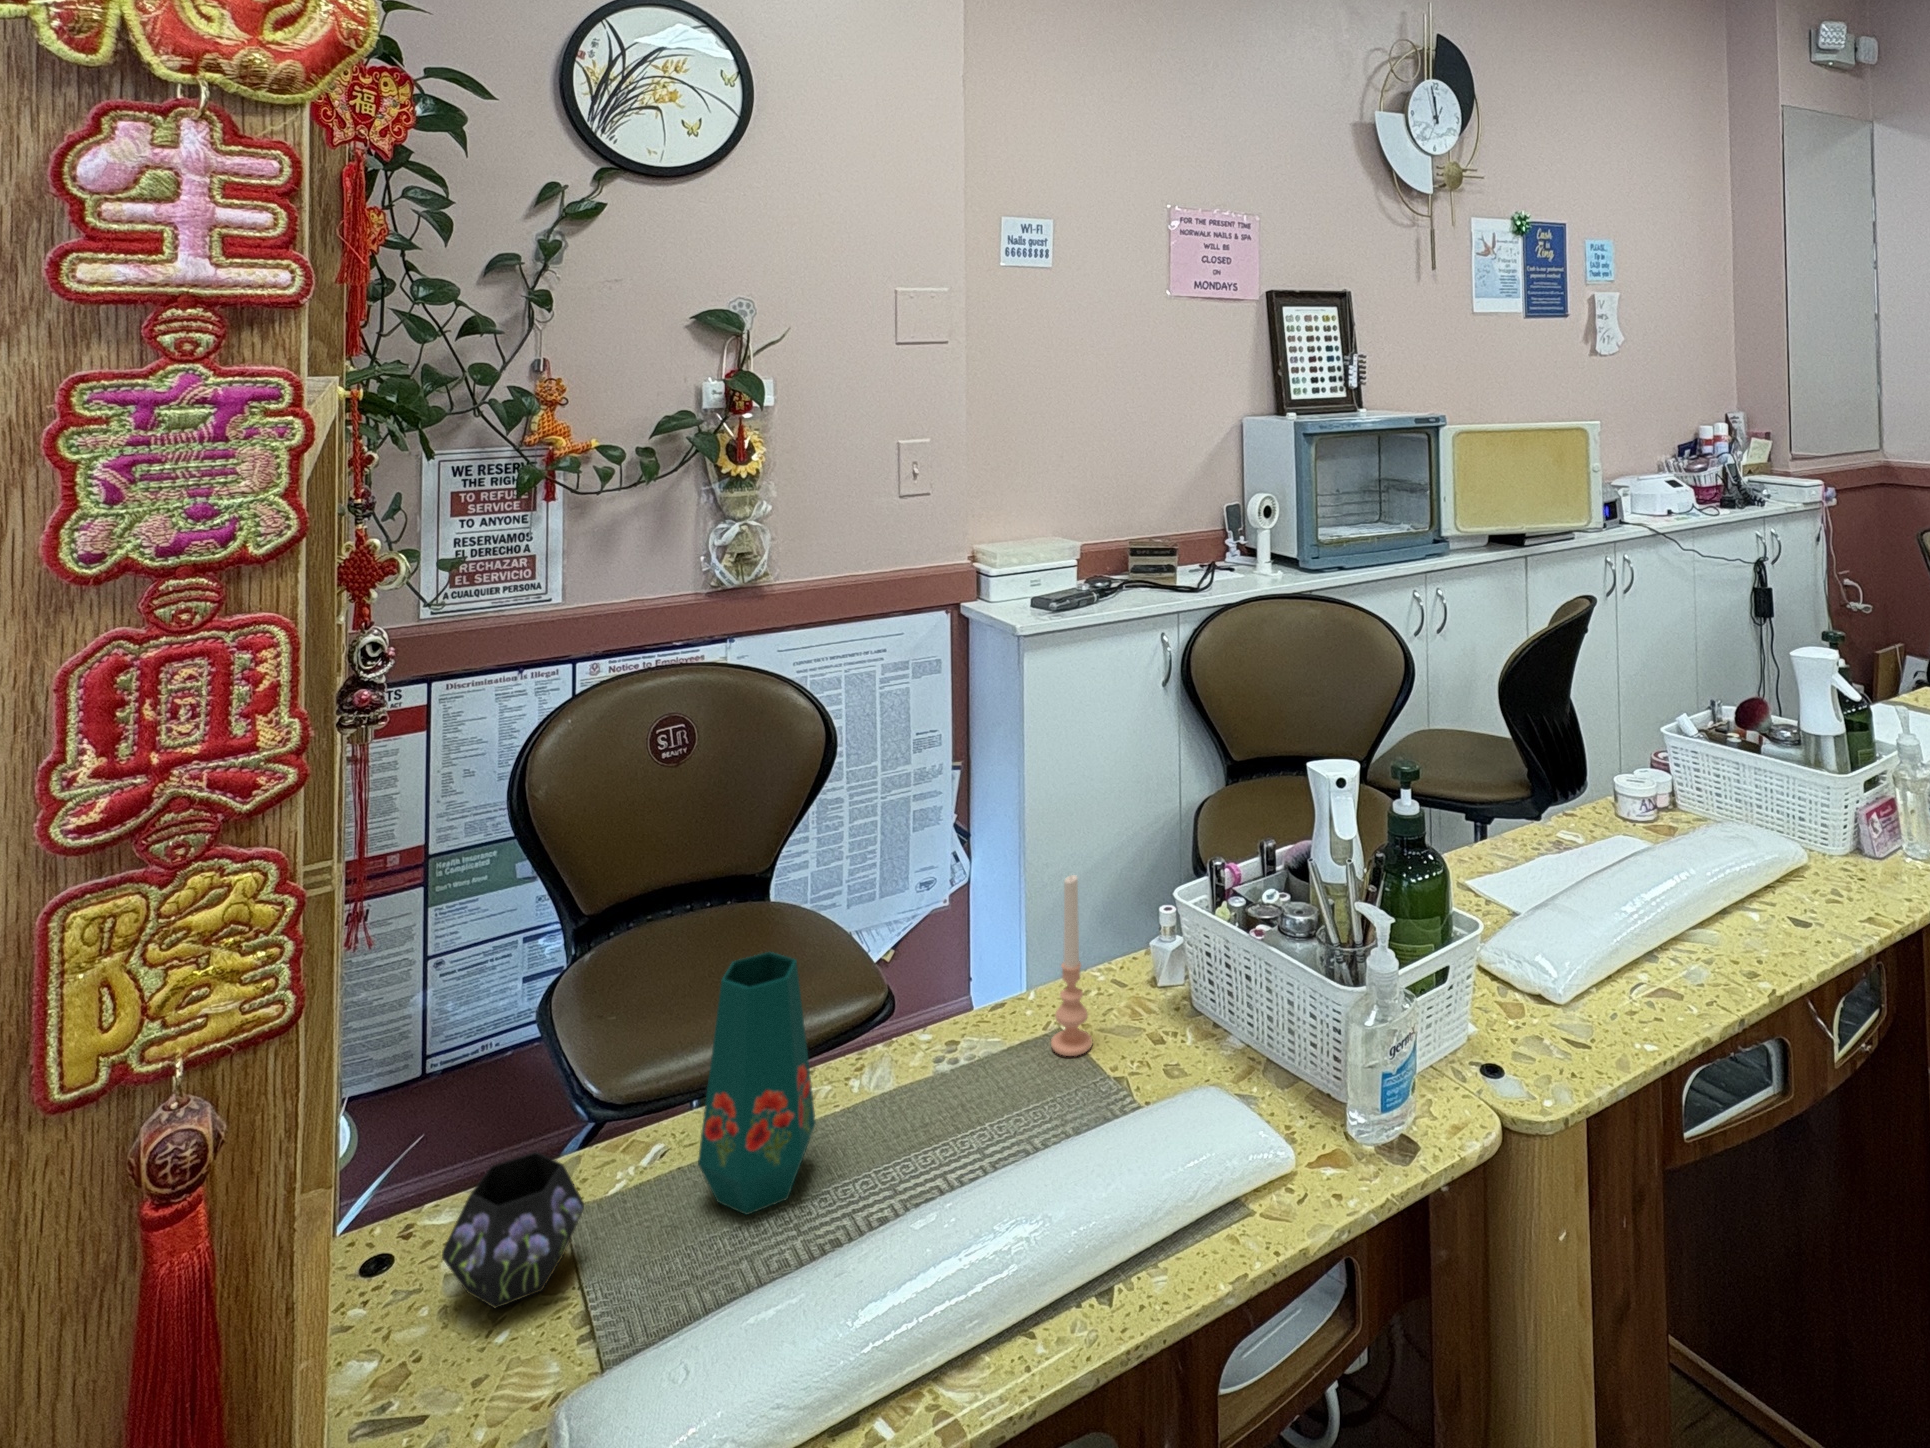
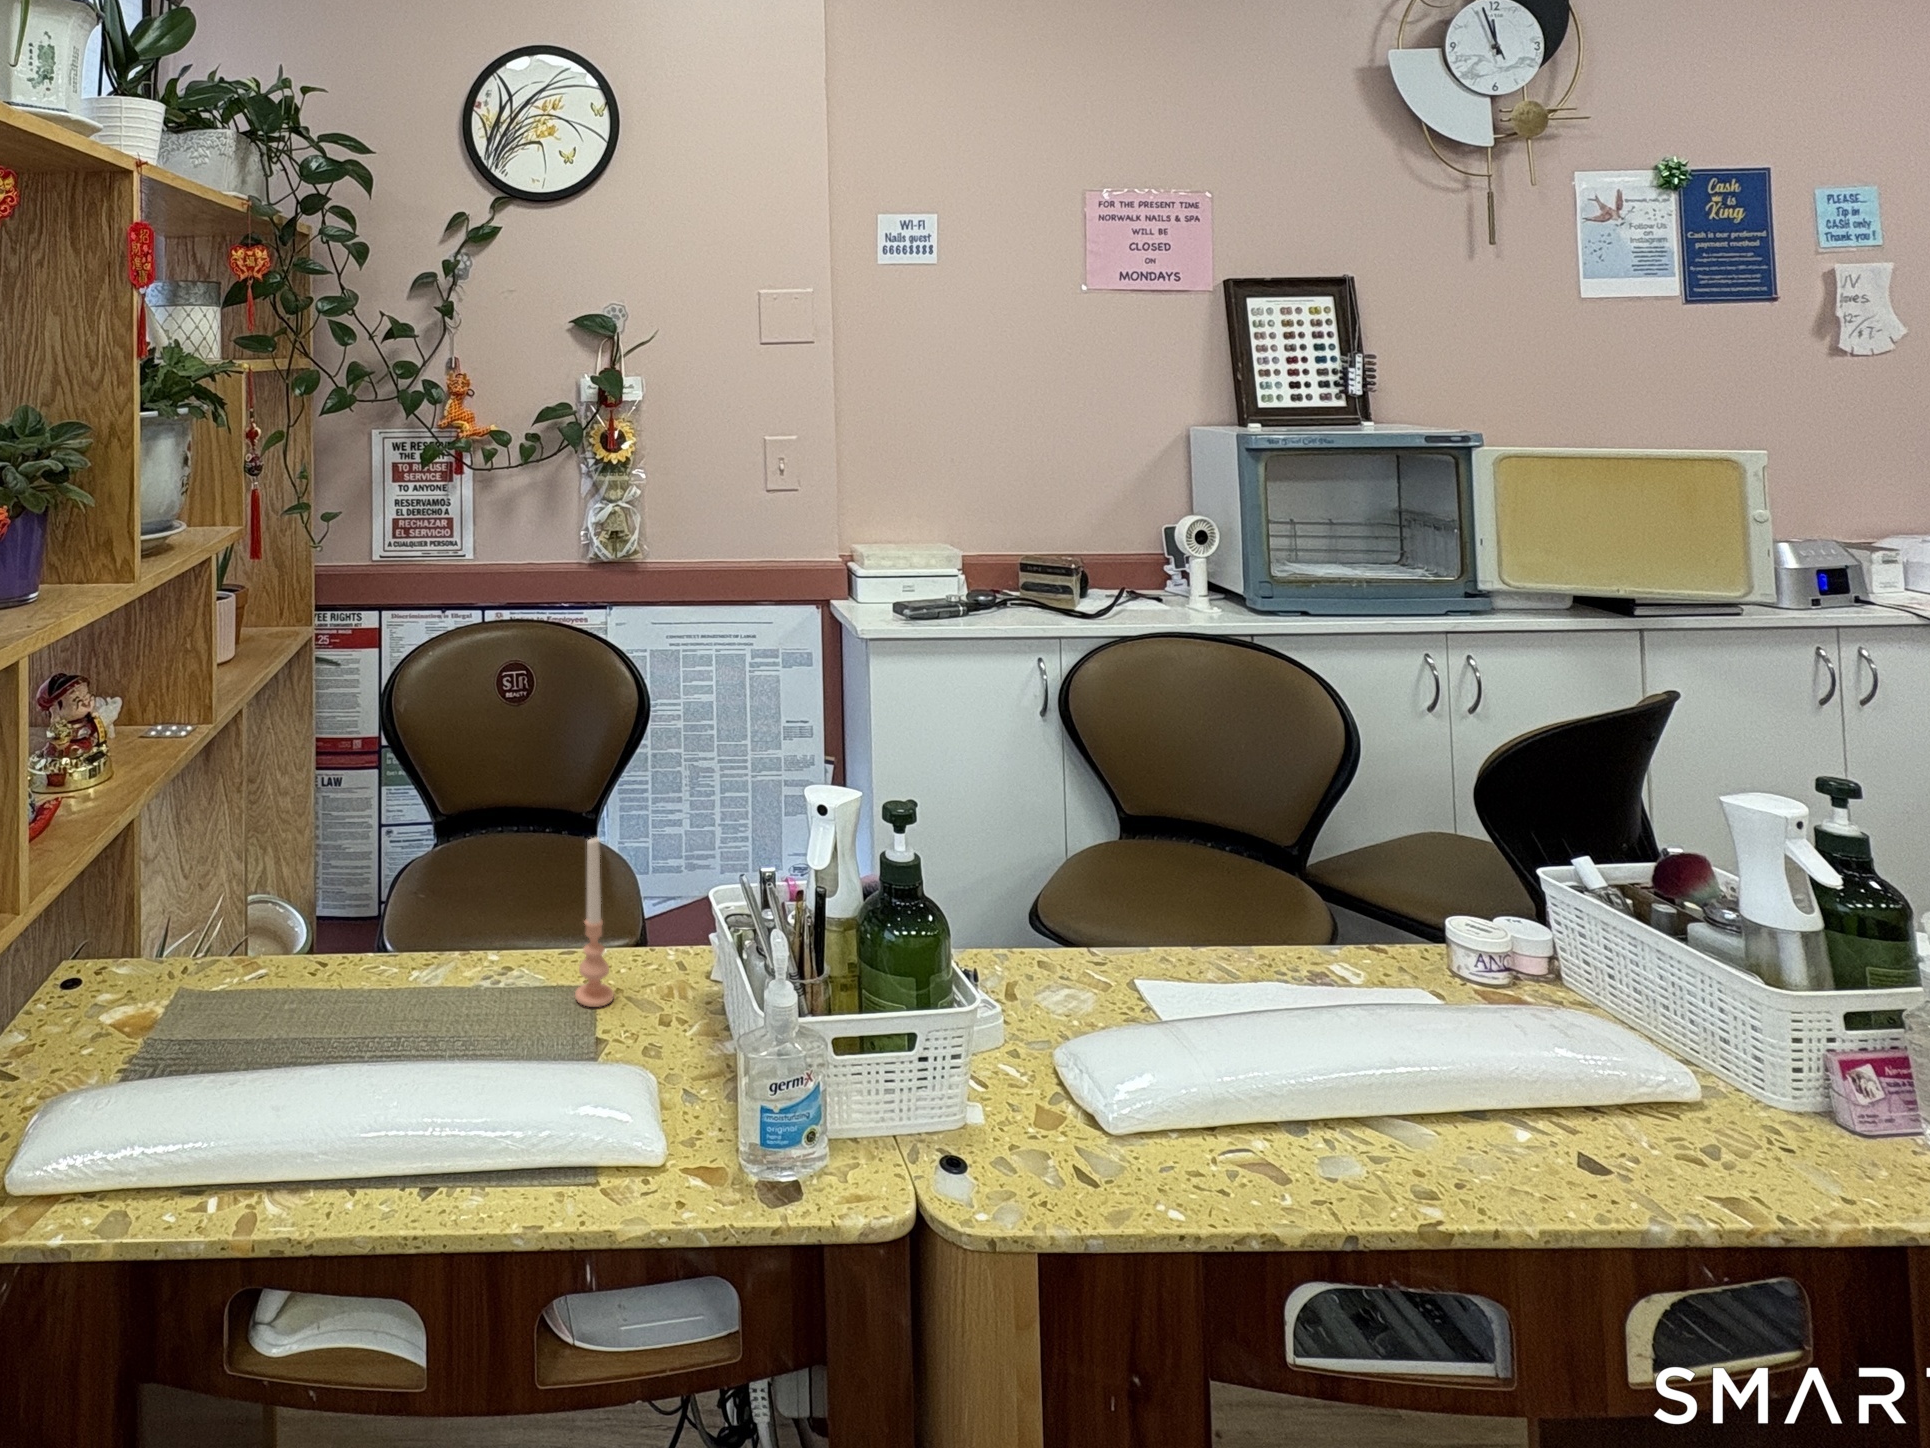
vase: present [442,952,816,1308] -> none [79,831,342,1032]

